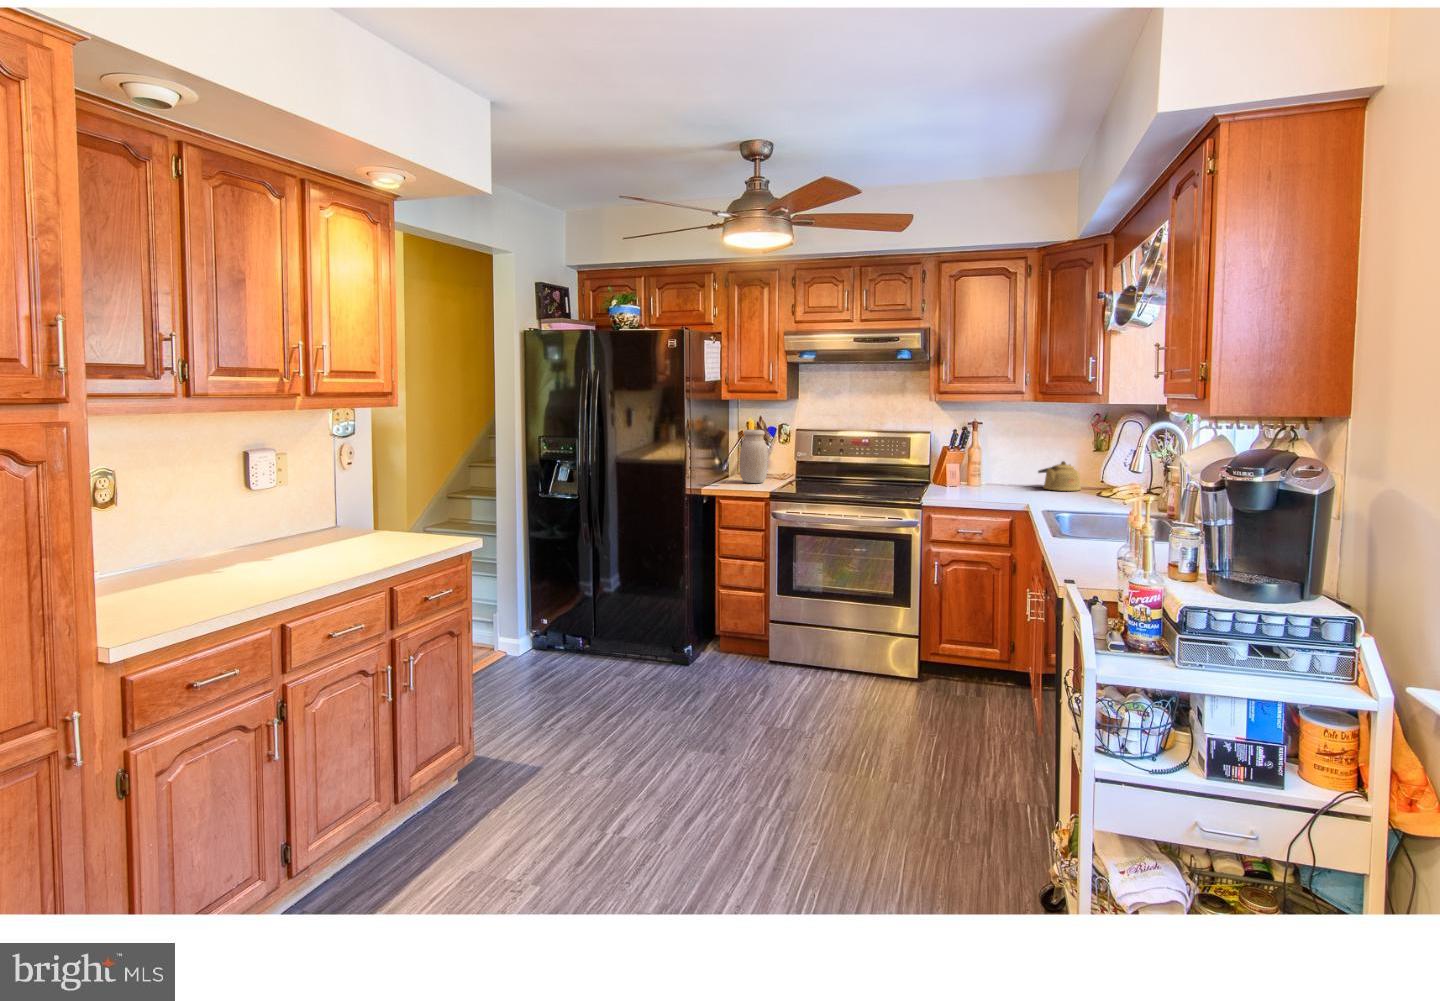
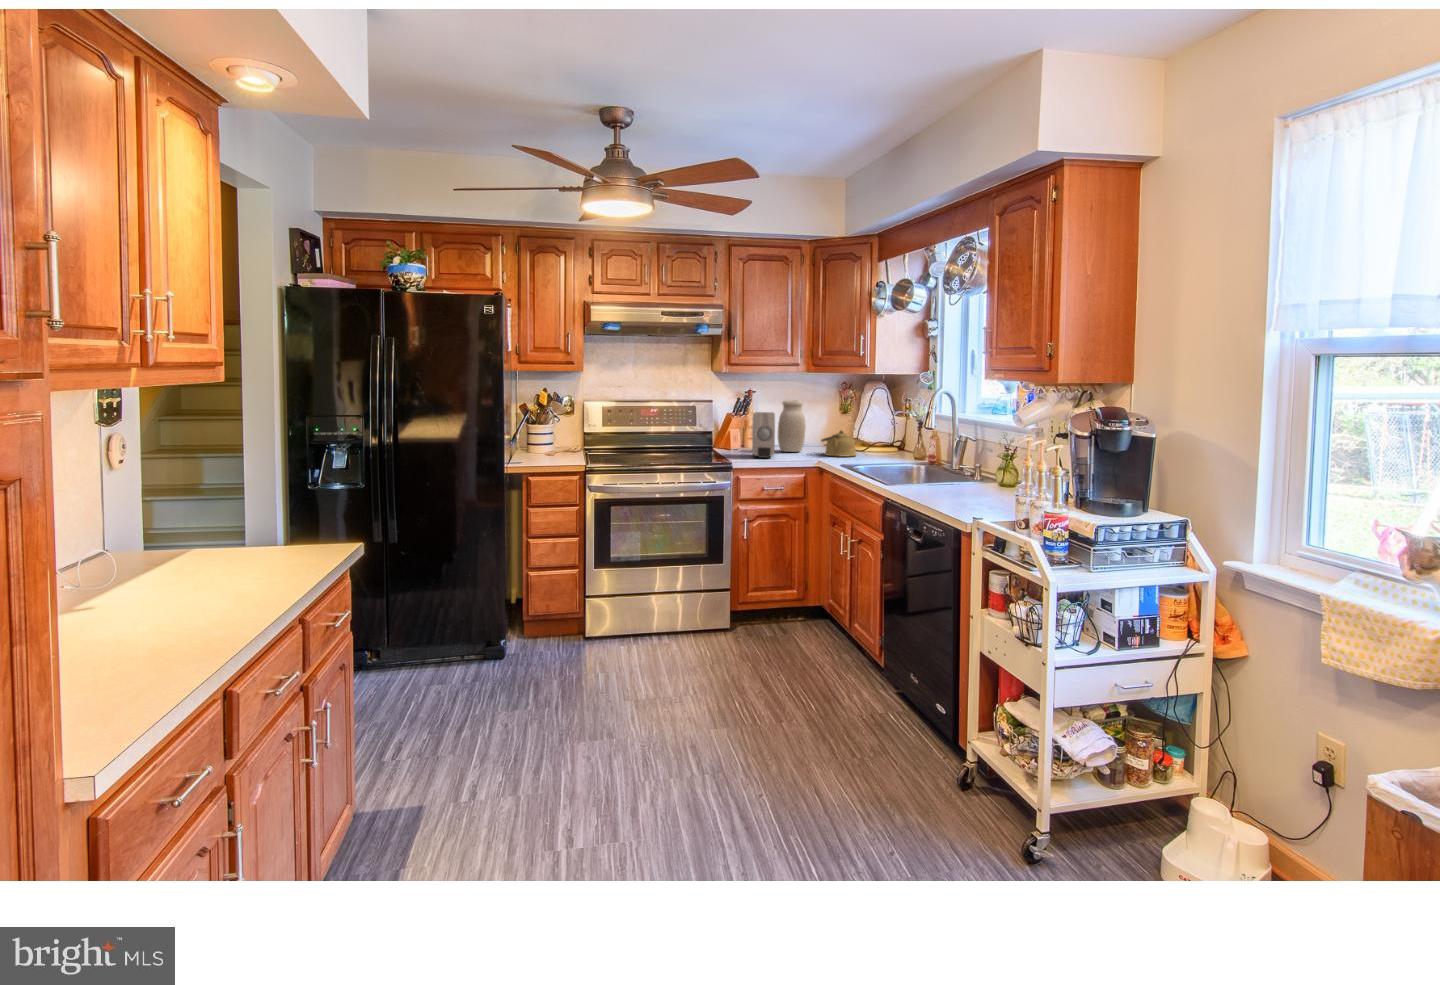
jar: present [740,430,768,483] -> present [778,400,806,452]
soap dispenser: none [954,440,983,489] -> present [752,412,775,458]

